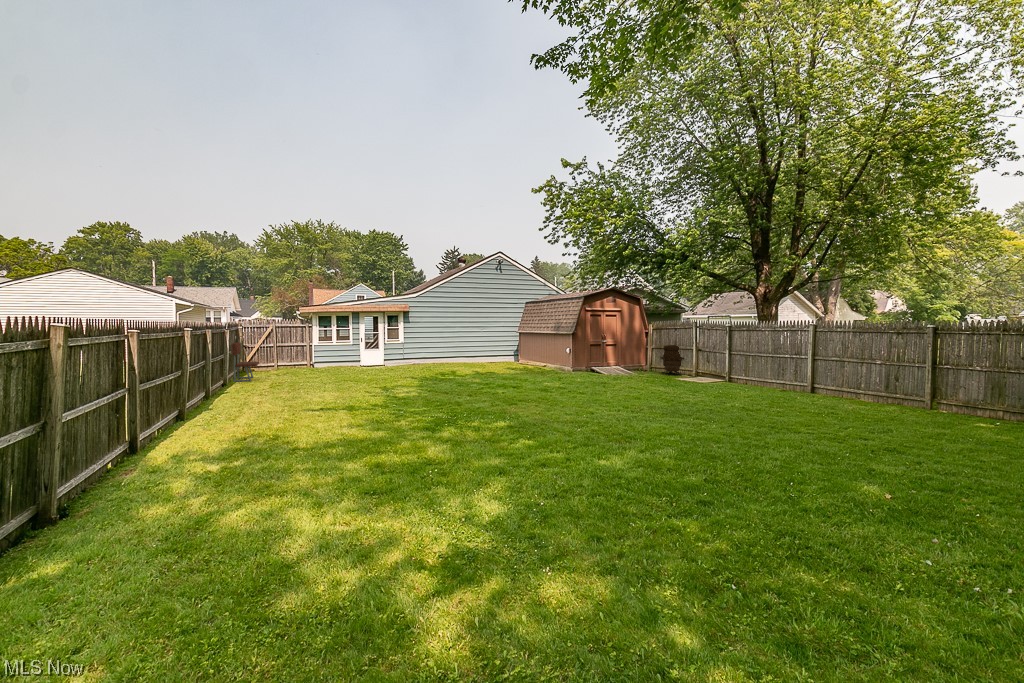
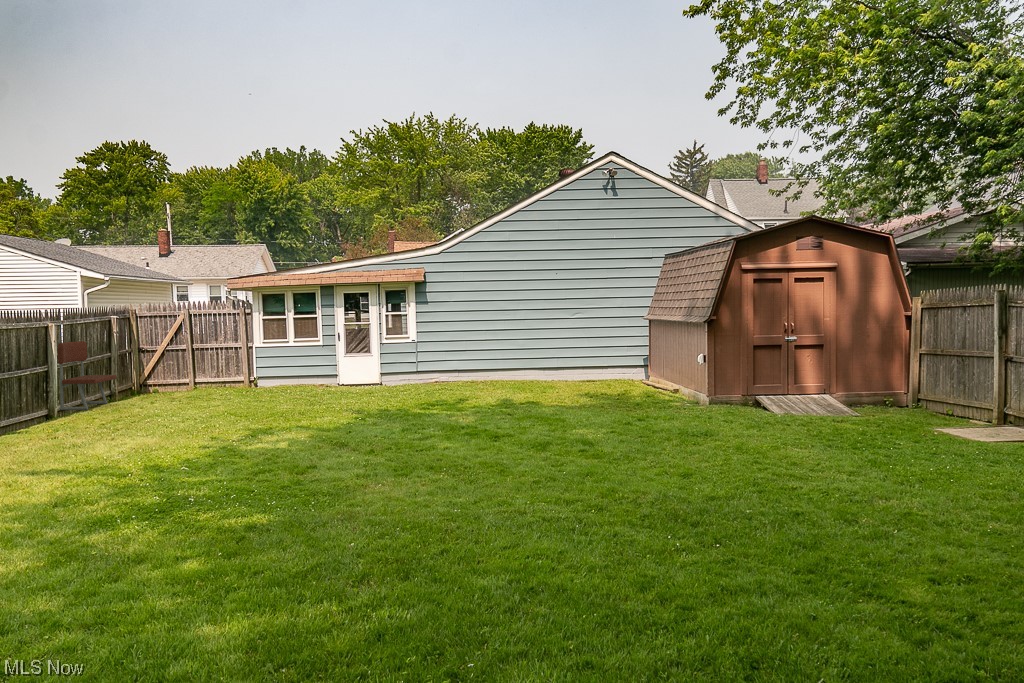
lounge chair: present [660,345,684,375] -> none [926,348,991,424]

